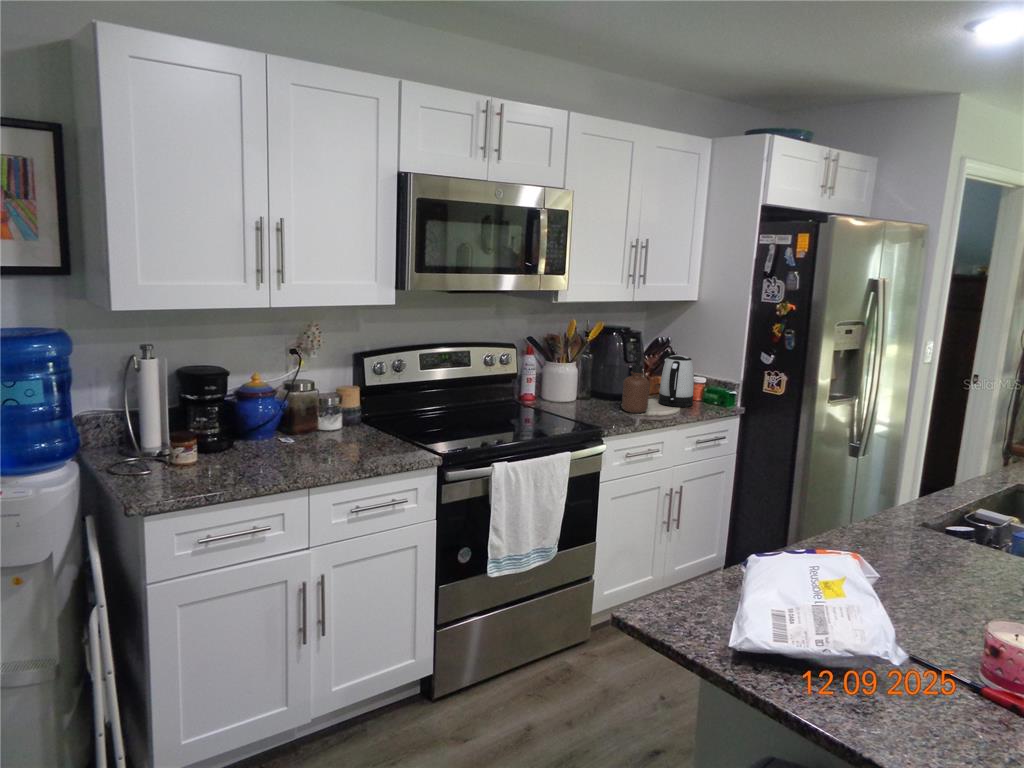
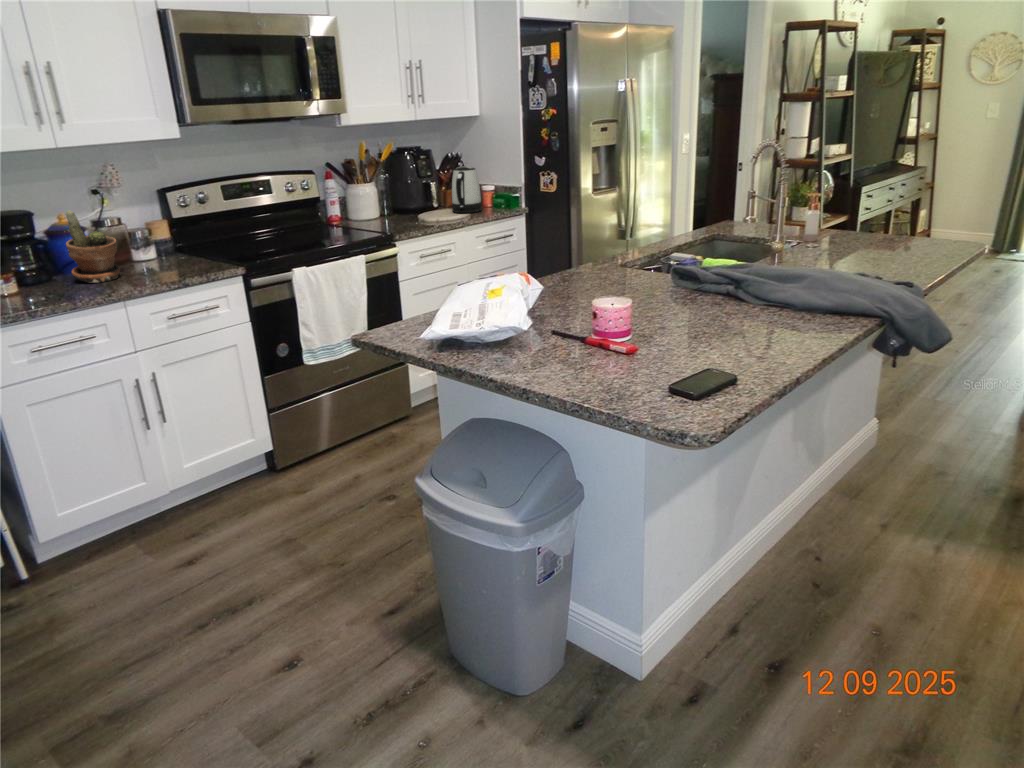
soap dispenser: present [622,352,650,413] -> none [414,166,439,221]
potted plant: none [254,376,309,458] -> present [66,210,120,282]

